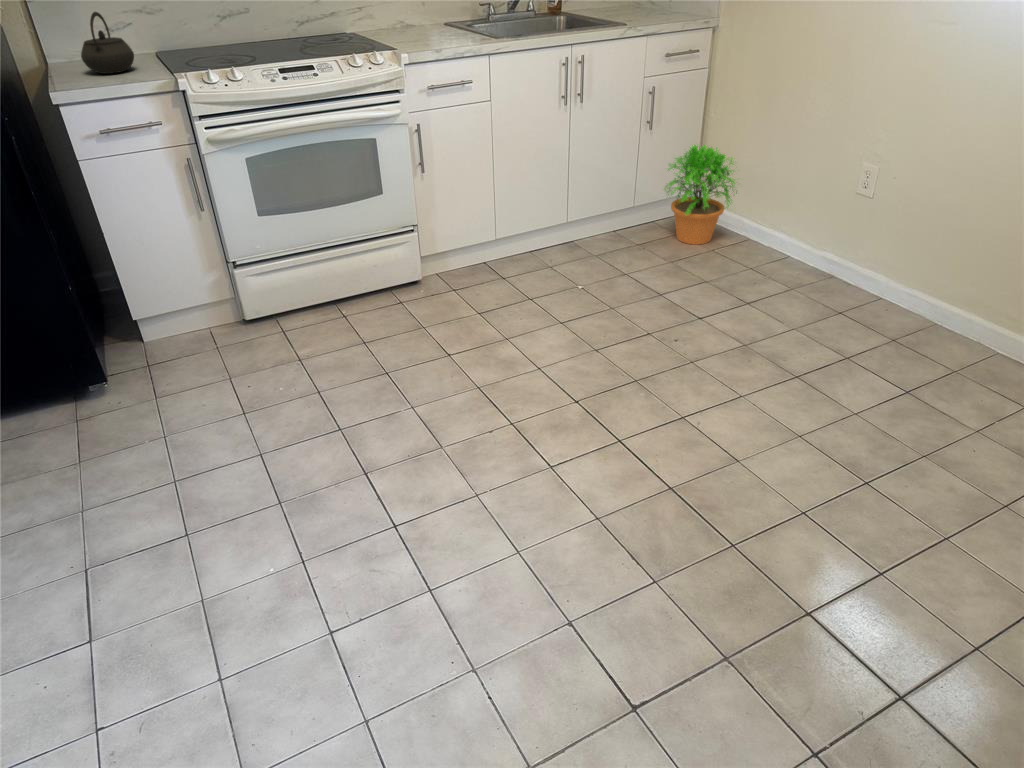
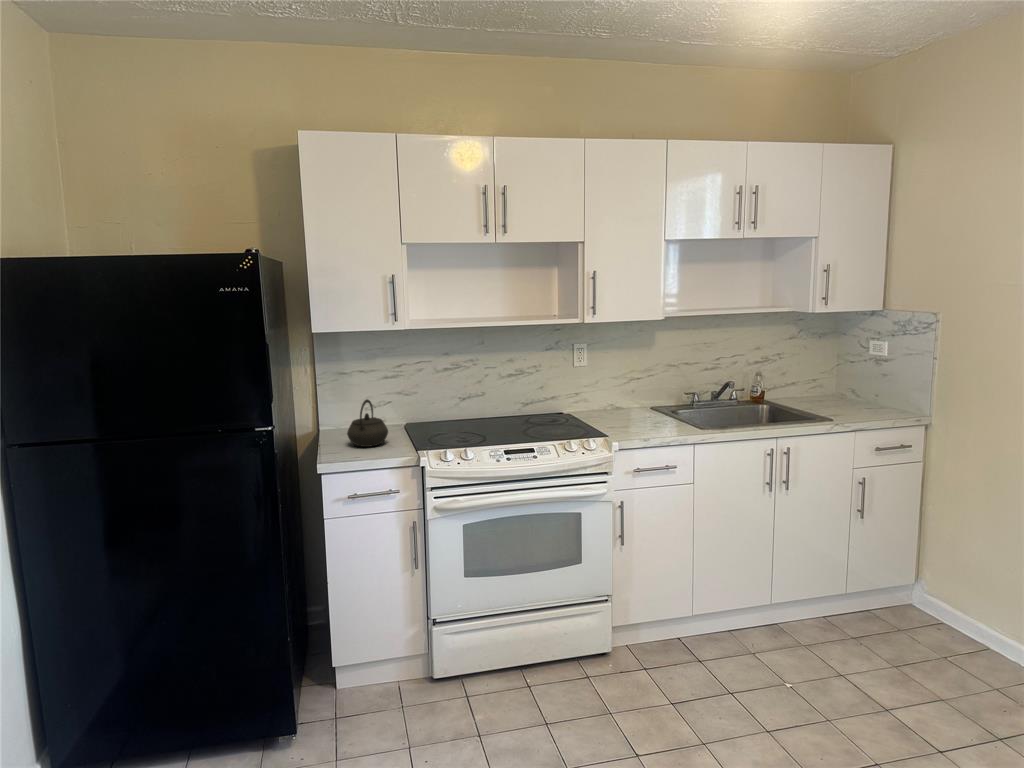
potted plant: present [664,145,737,245] -> none [875,537,977,647]

